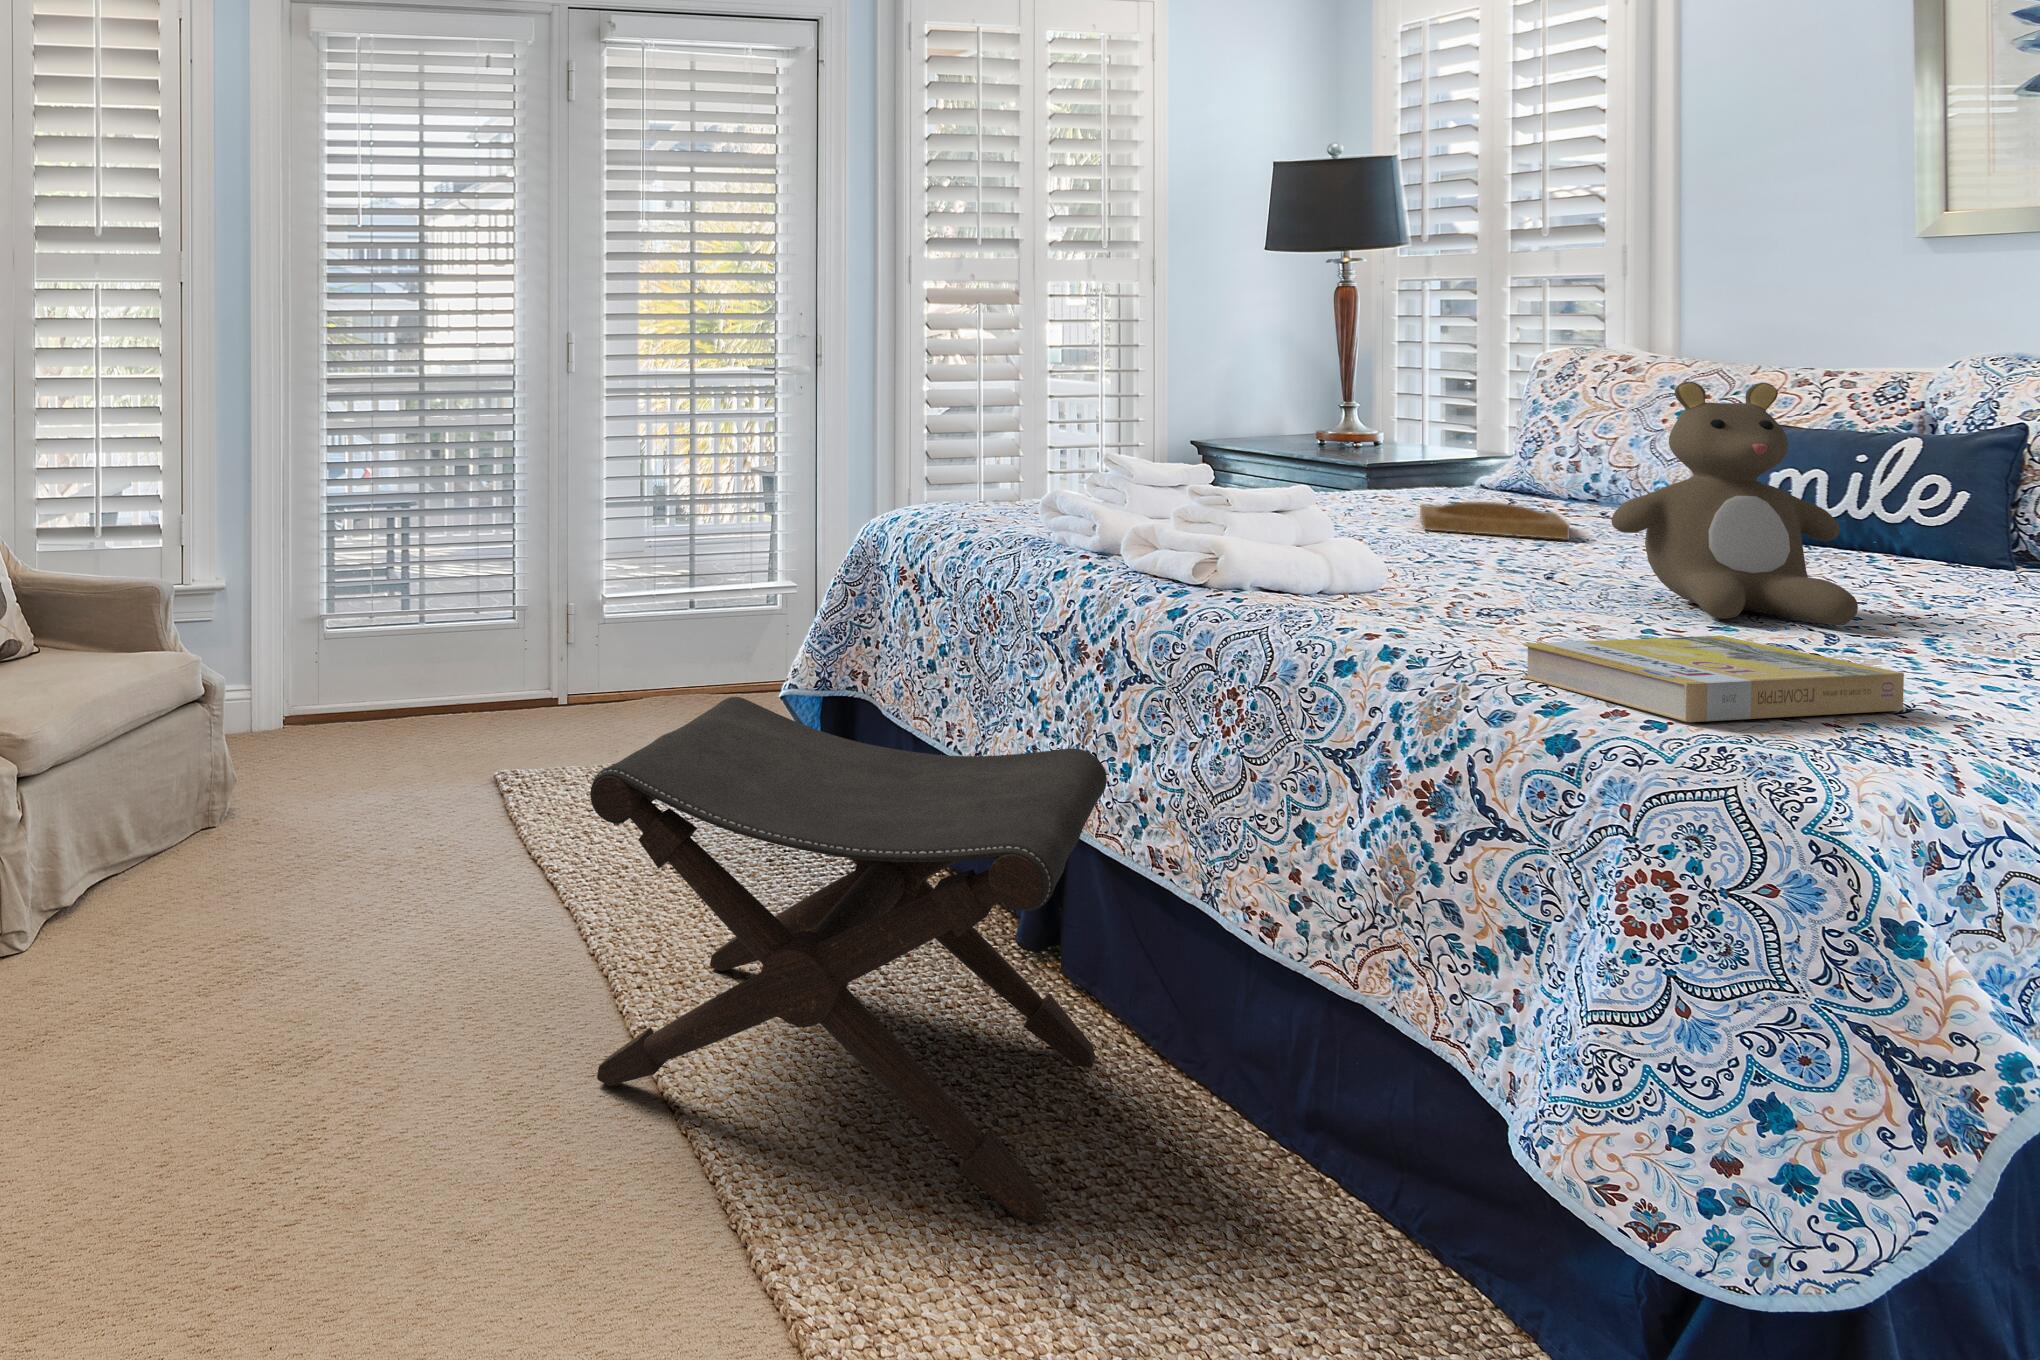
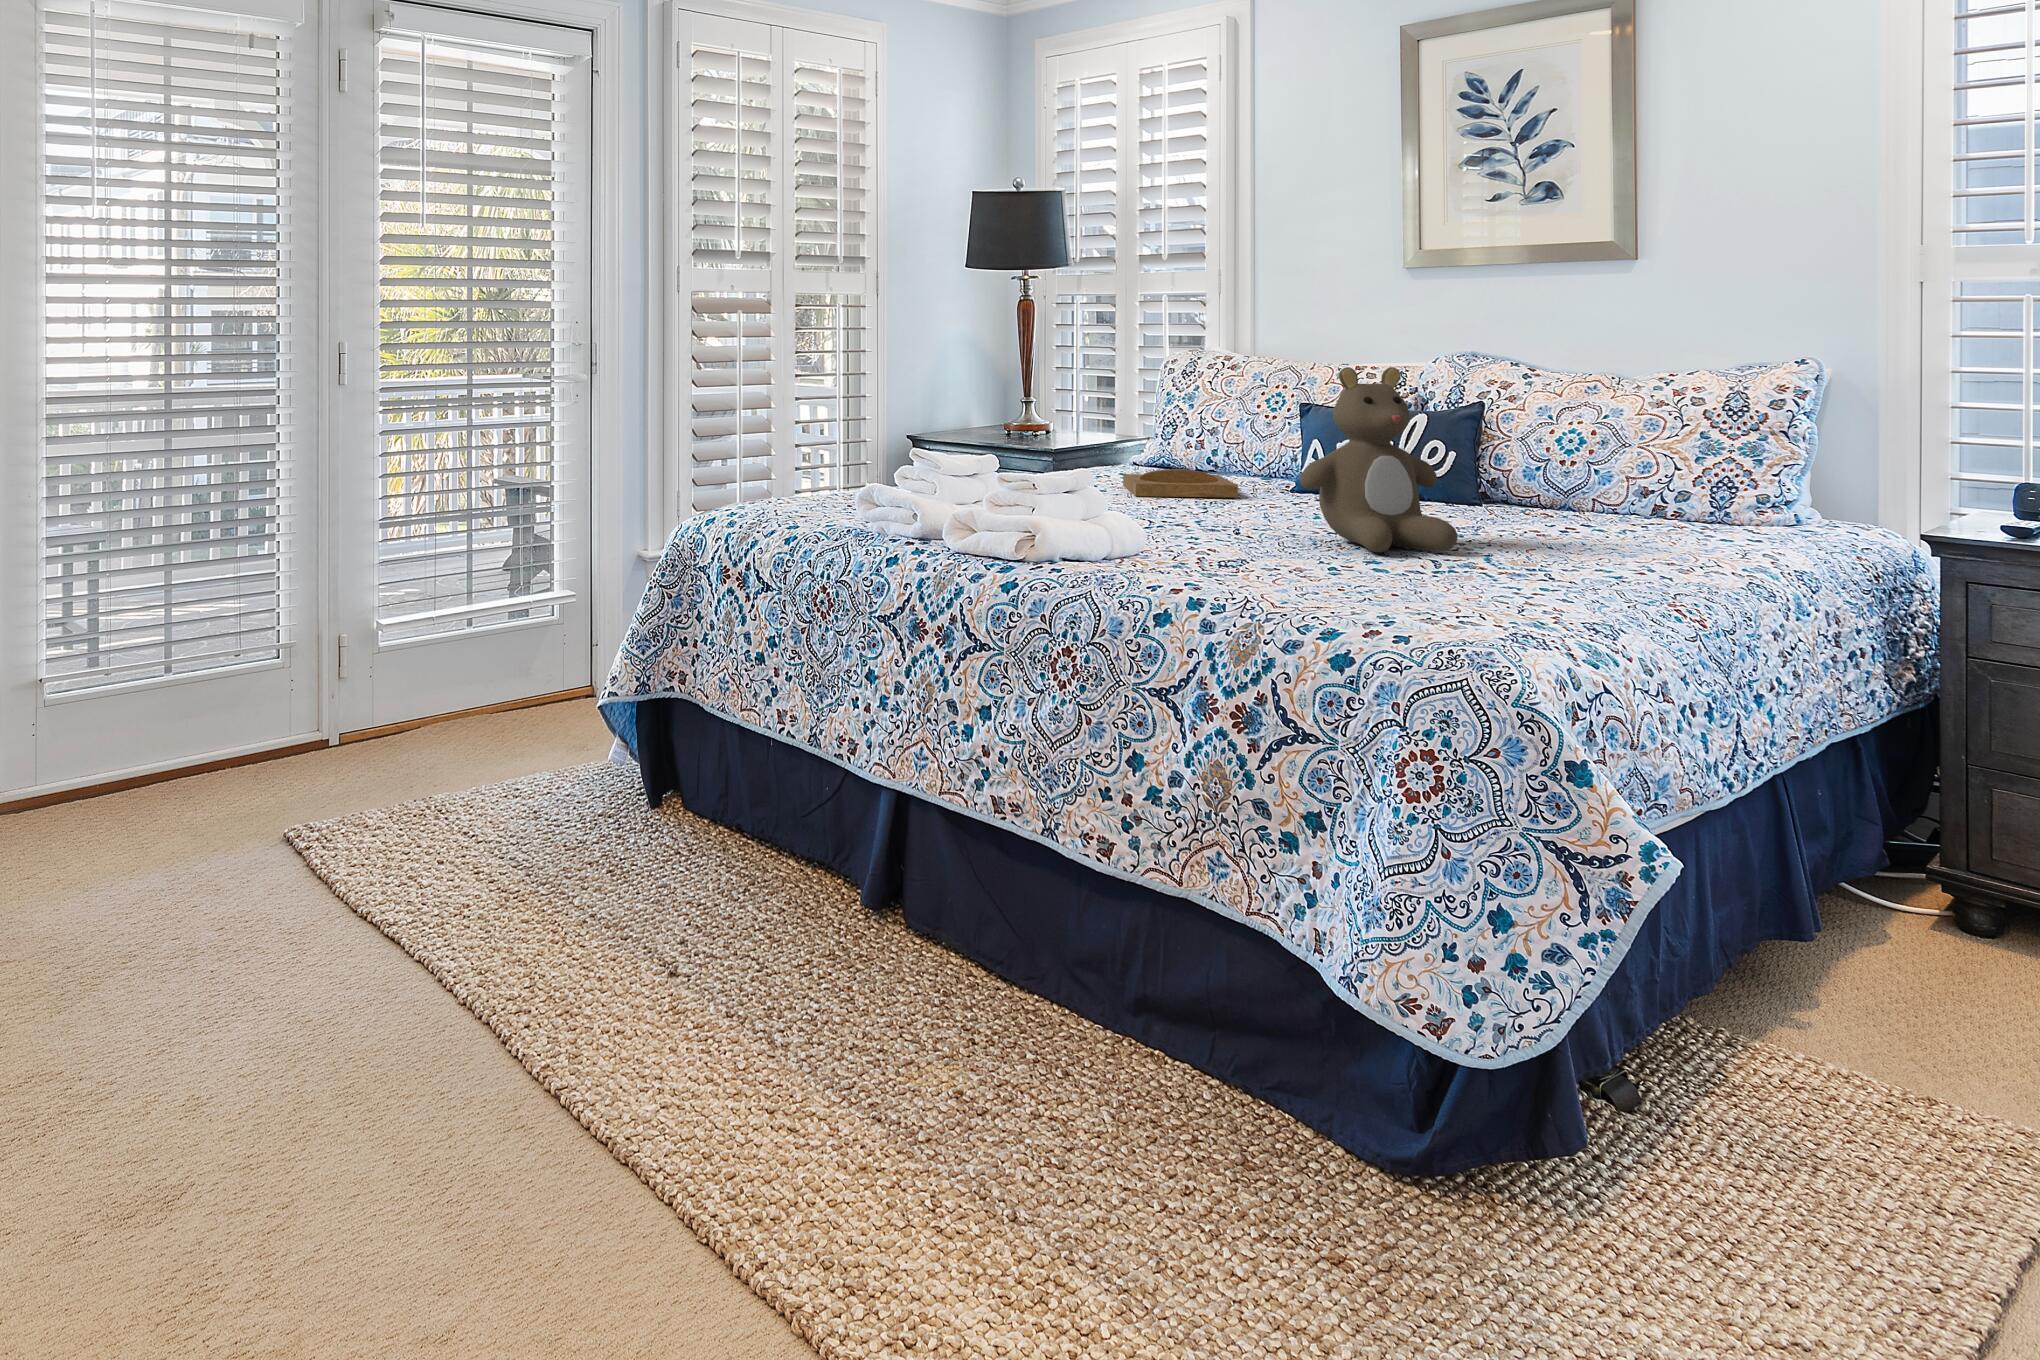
book: present [1523,636,1904,722] -> none [1298,566,1525,634]
footstool: present [590,697,1107,1224] -> none [506,710,976,1156]

